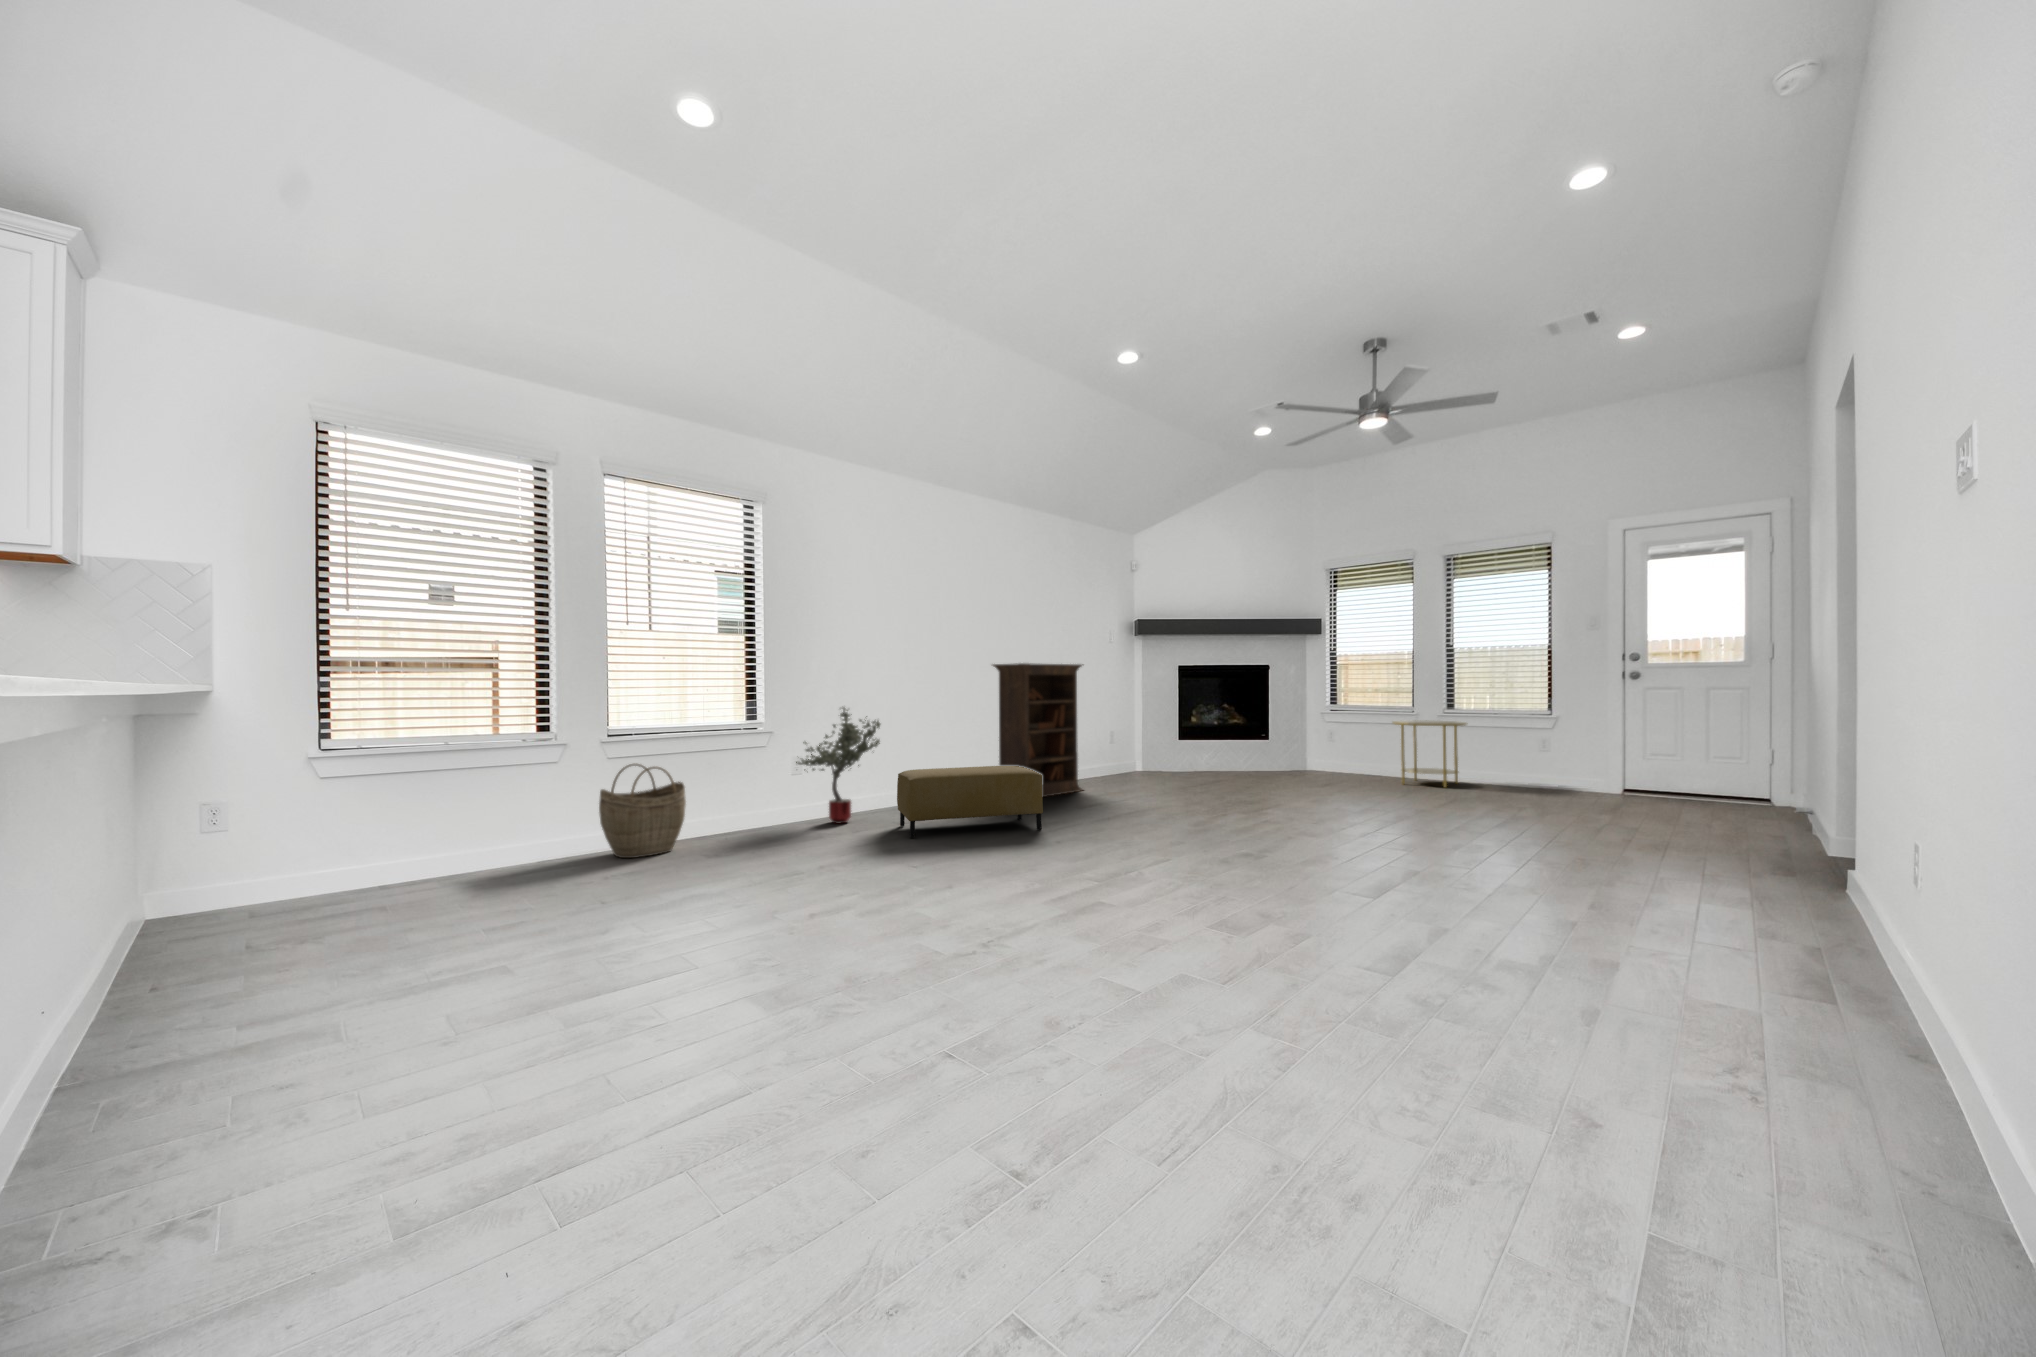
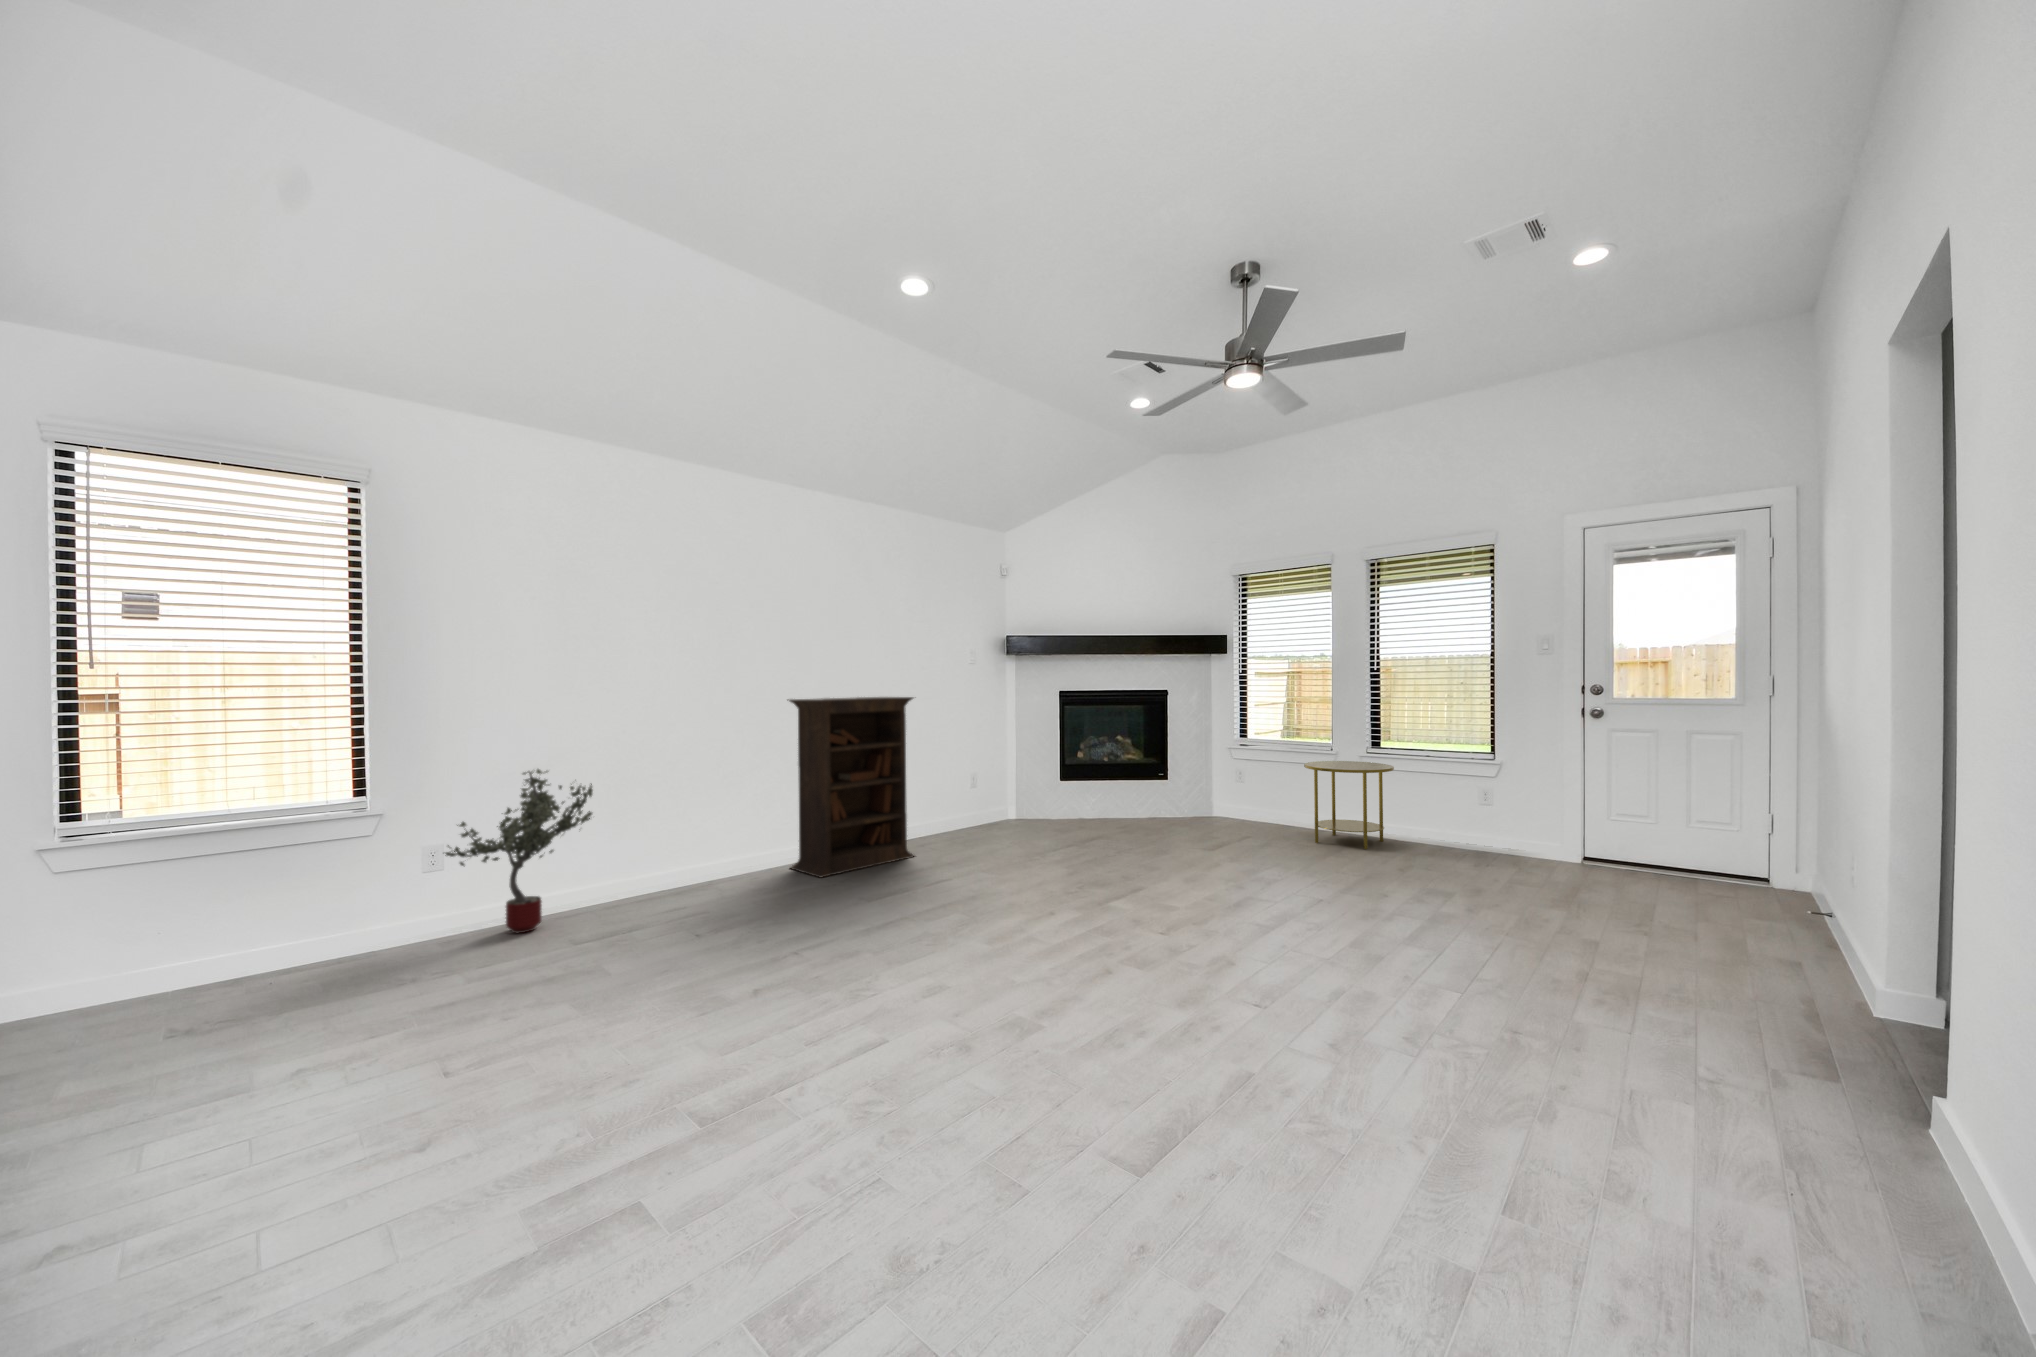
woven basket: present [599,764,686,858] -> none [39,876,216,1031]
ottoman: present [897,766,1043,838] -> none [572,850,786,971]

